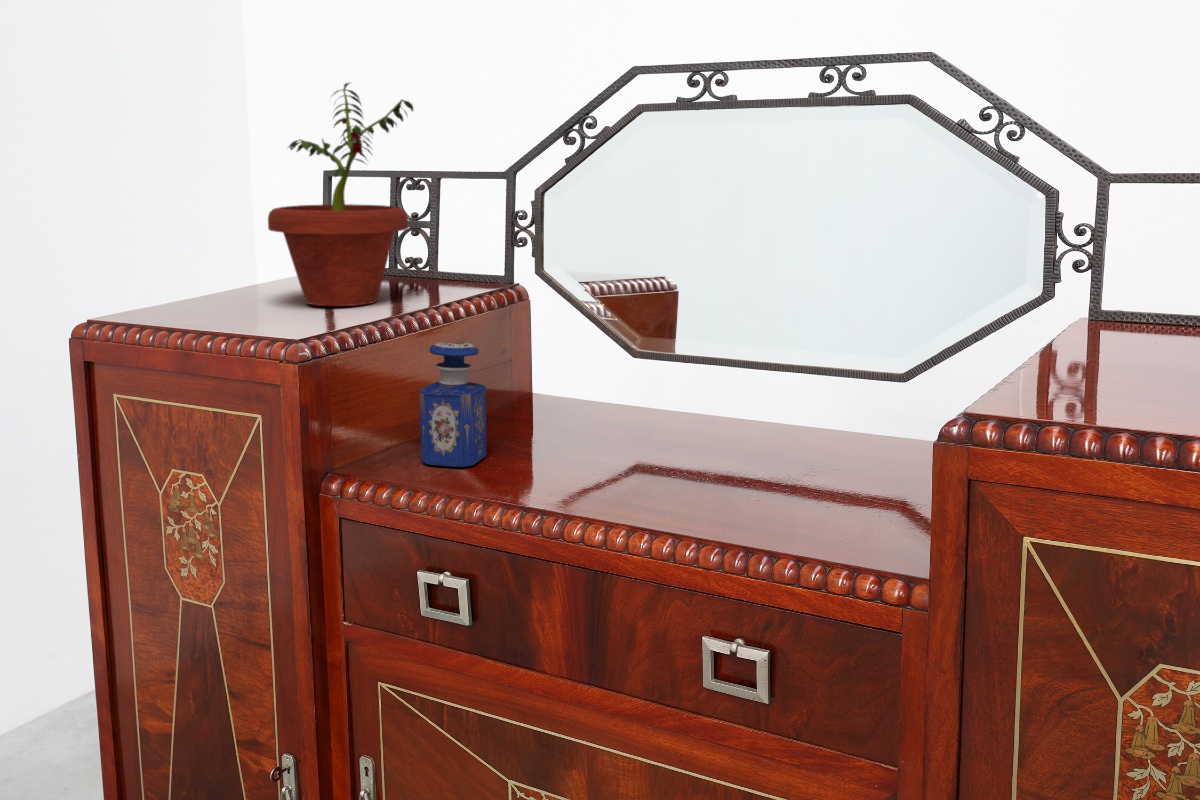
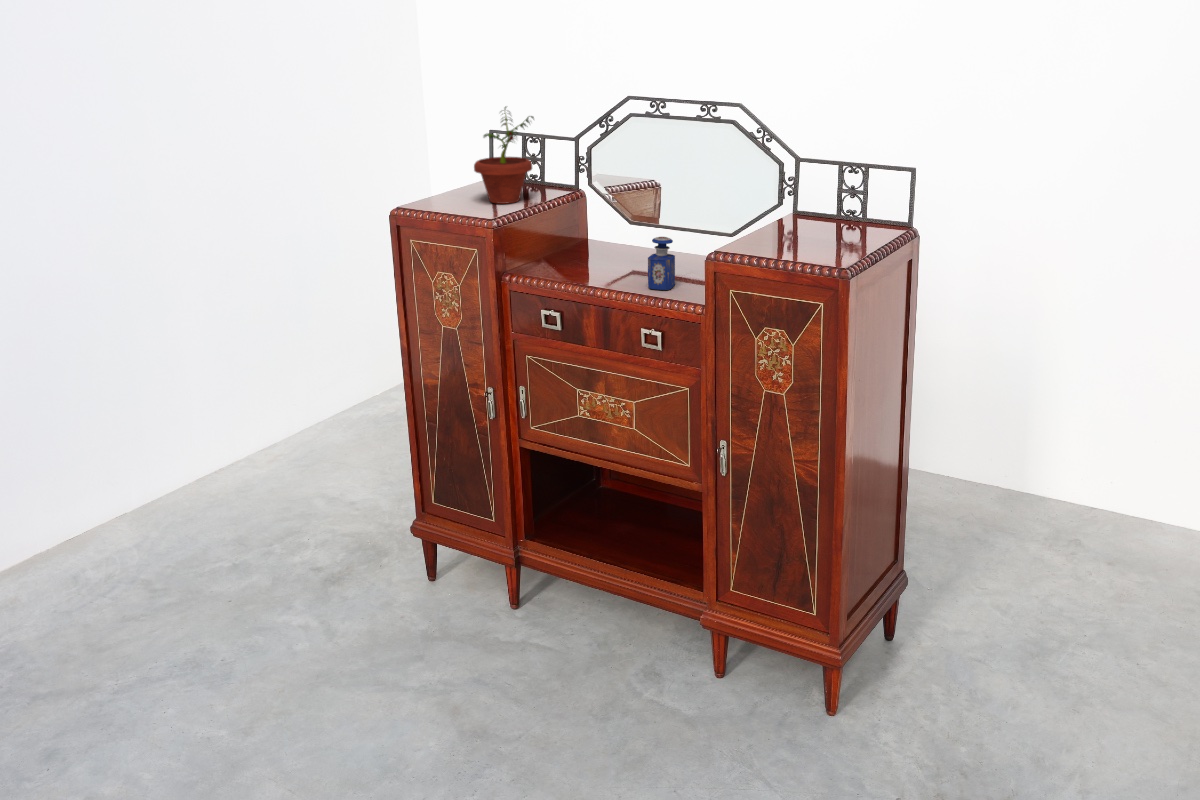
perfume bottle: present [419,341,486,467] -> present [648,237,675,290]

